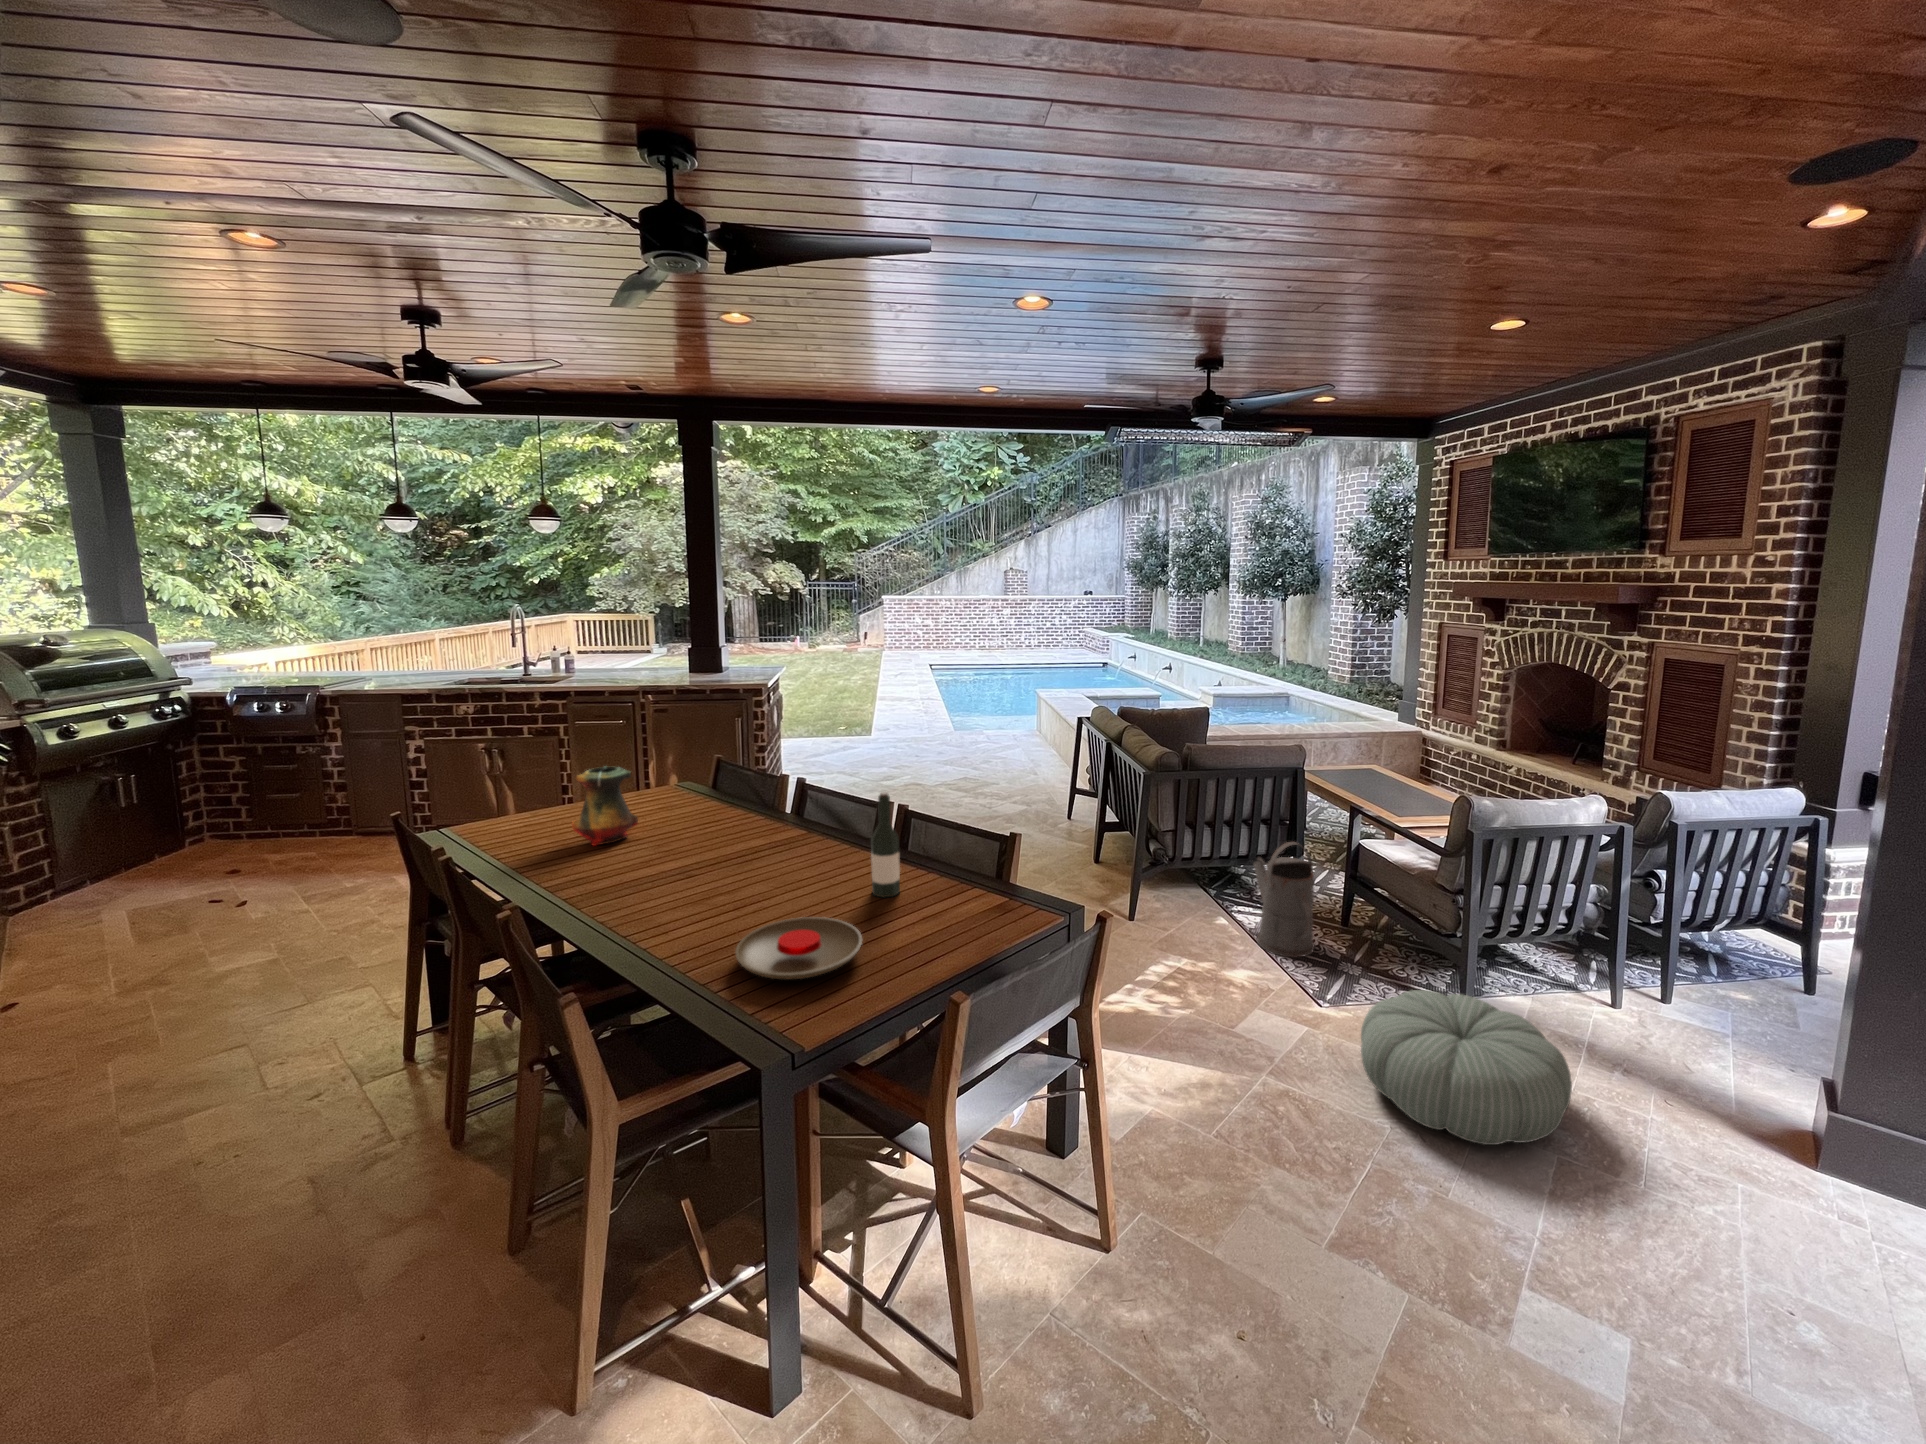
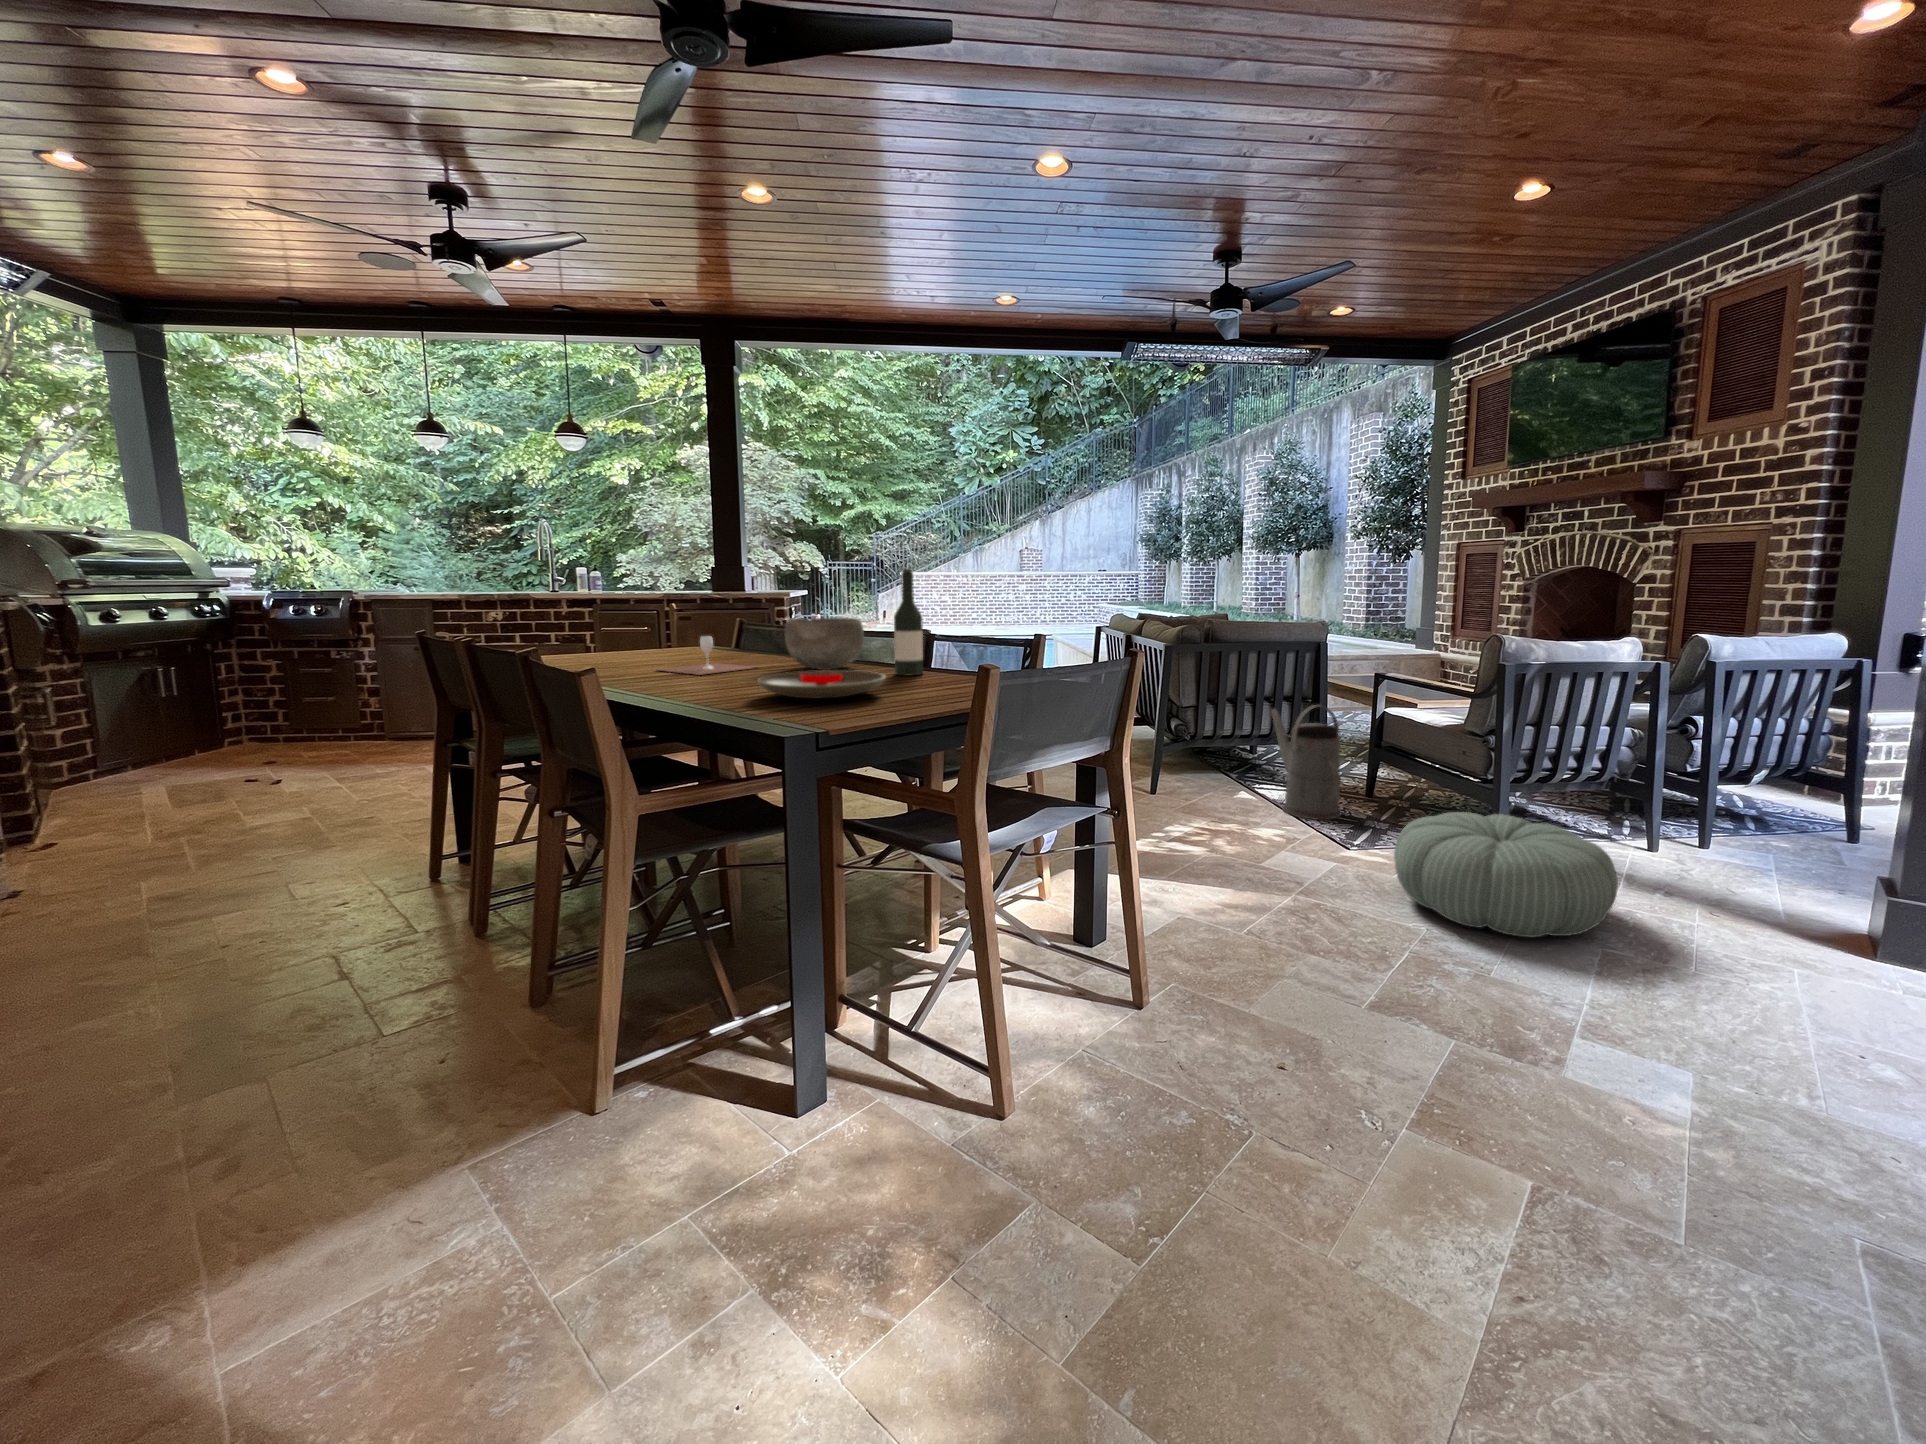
vase: present [572,766,638,846] -> none [595,585,661,659]
bowl: none [763,817,841,881] -> present [785,617,864,670]
wine glass: none [632,842,739,895] -> present [660,636,754,675]

